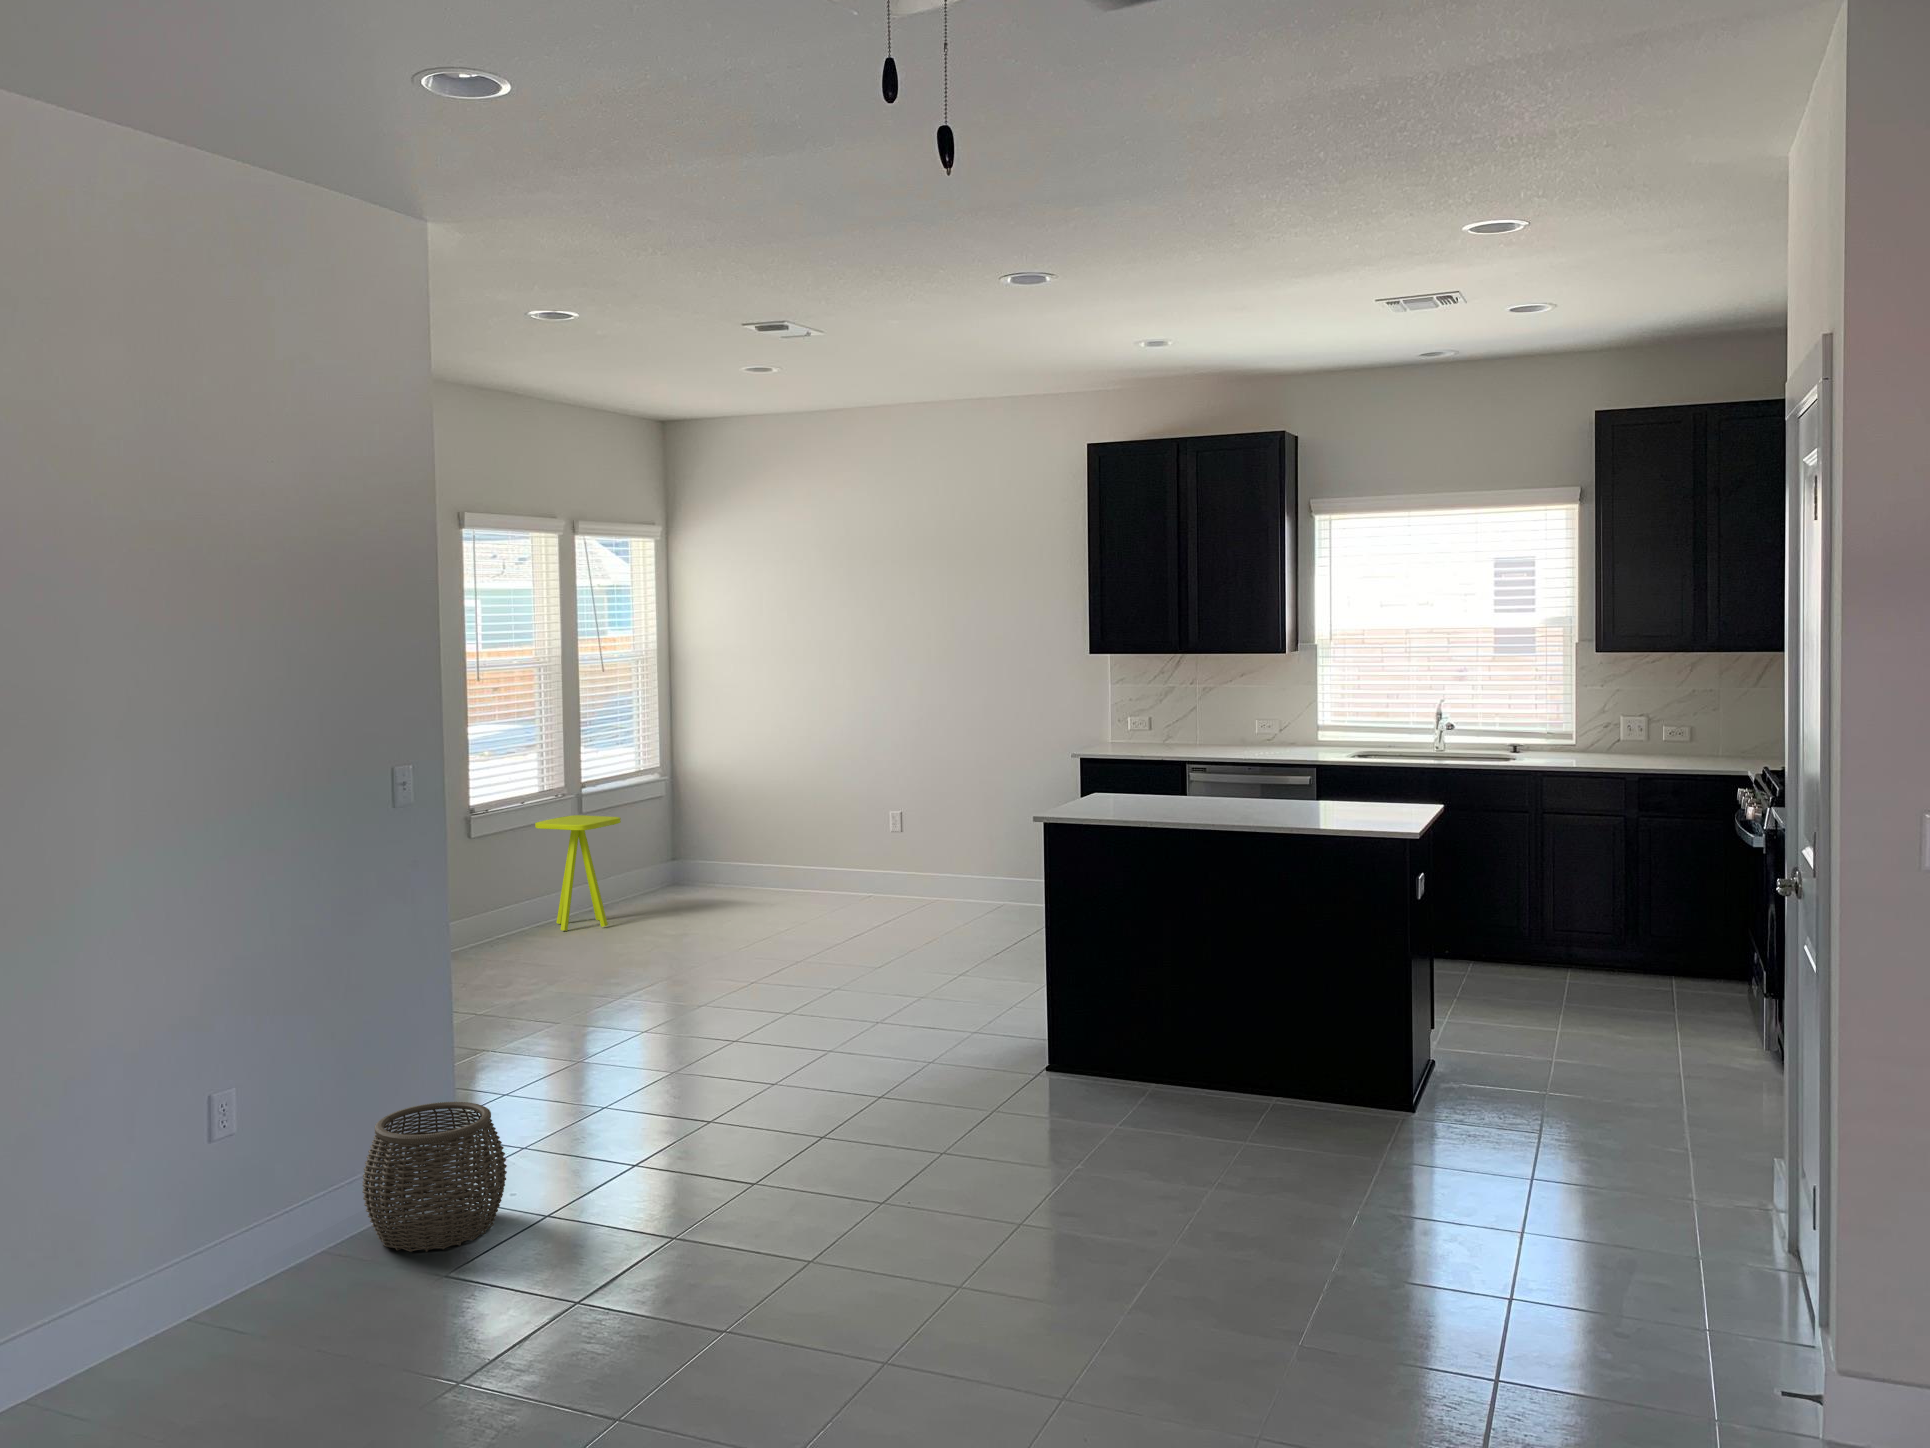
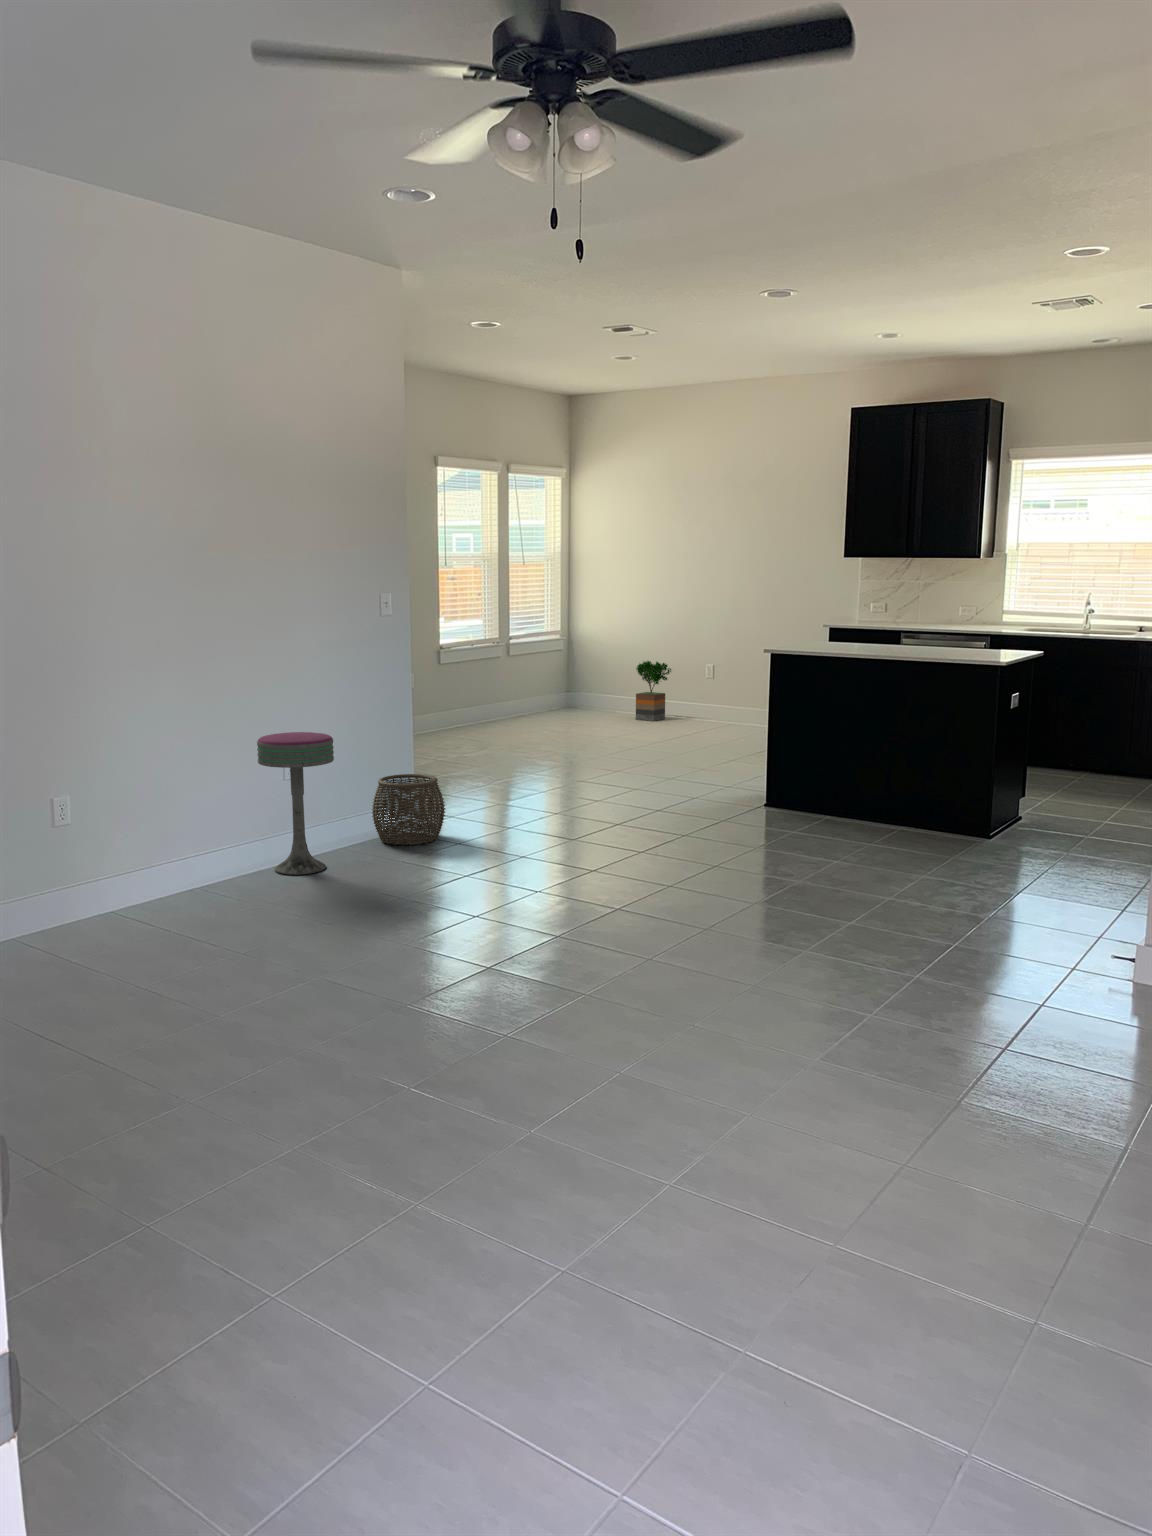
potted tree: none [779,809,837,901] -> present [636,661,671,721]
side table: present [535,815,621,931] -> none [479,656,532,727]
bar stool: none [117,1067,283,1374] -> present [257,732,334,875]

